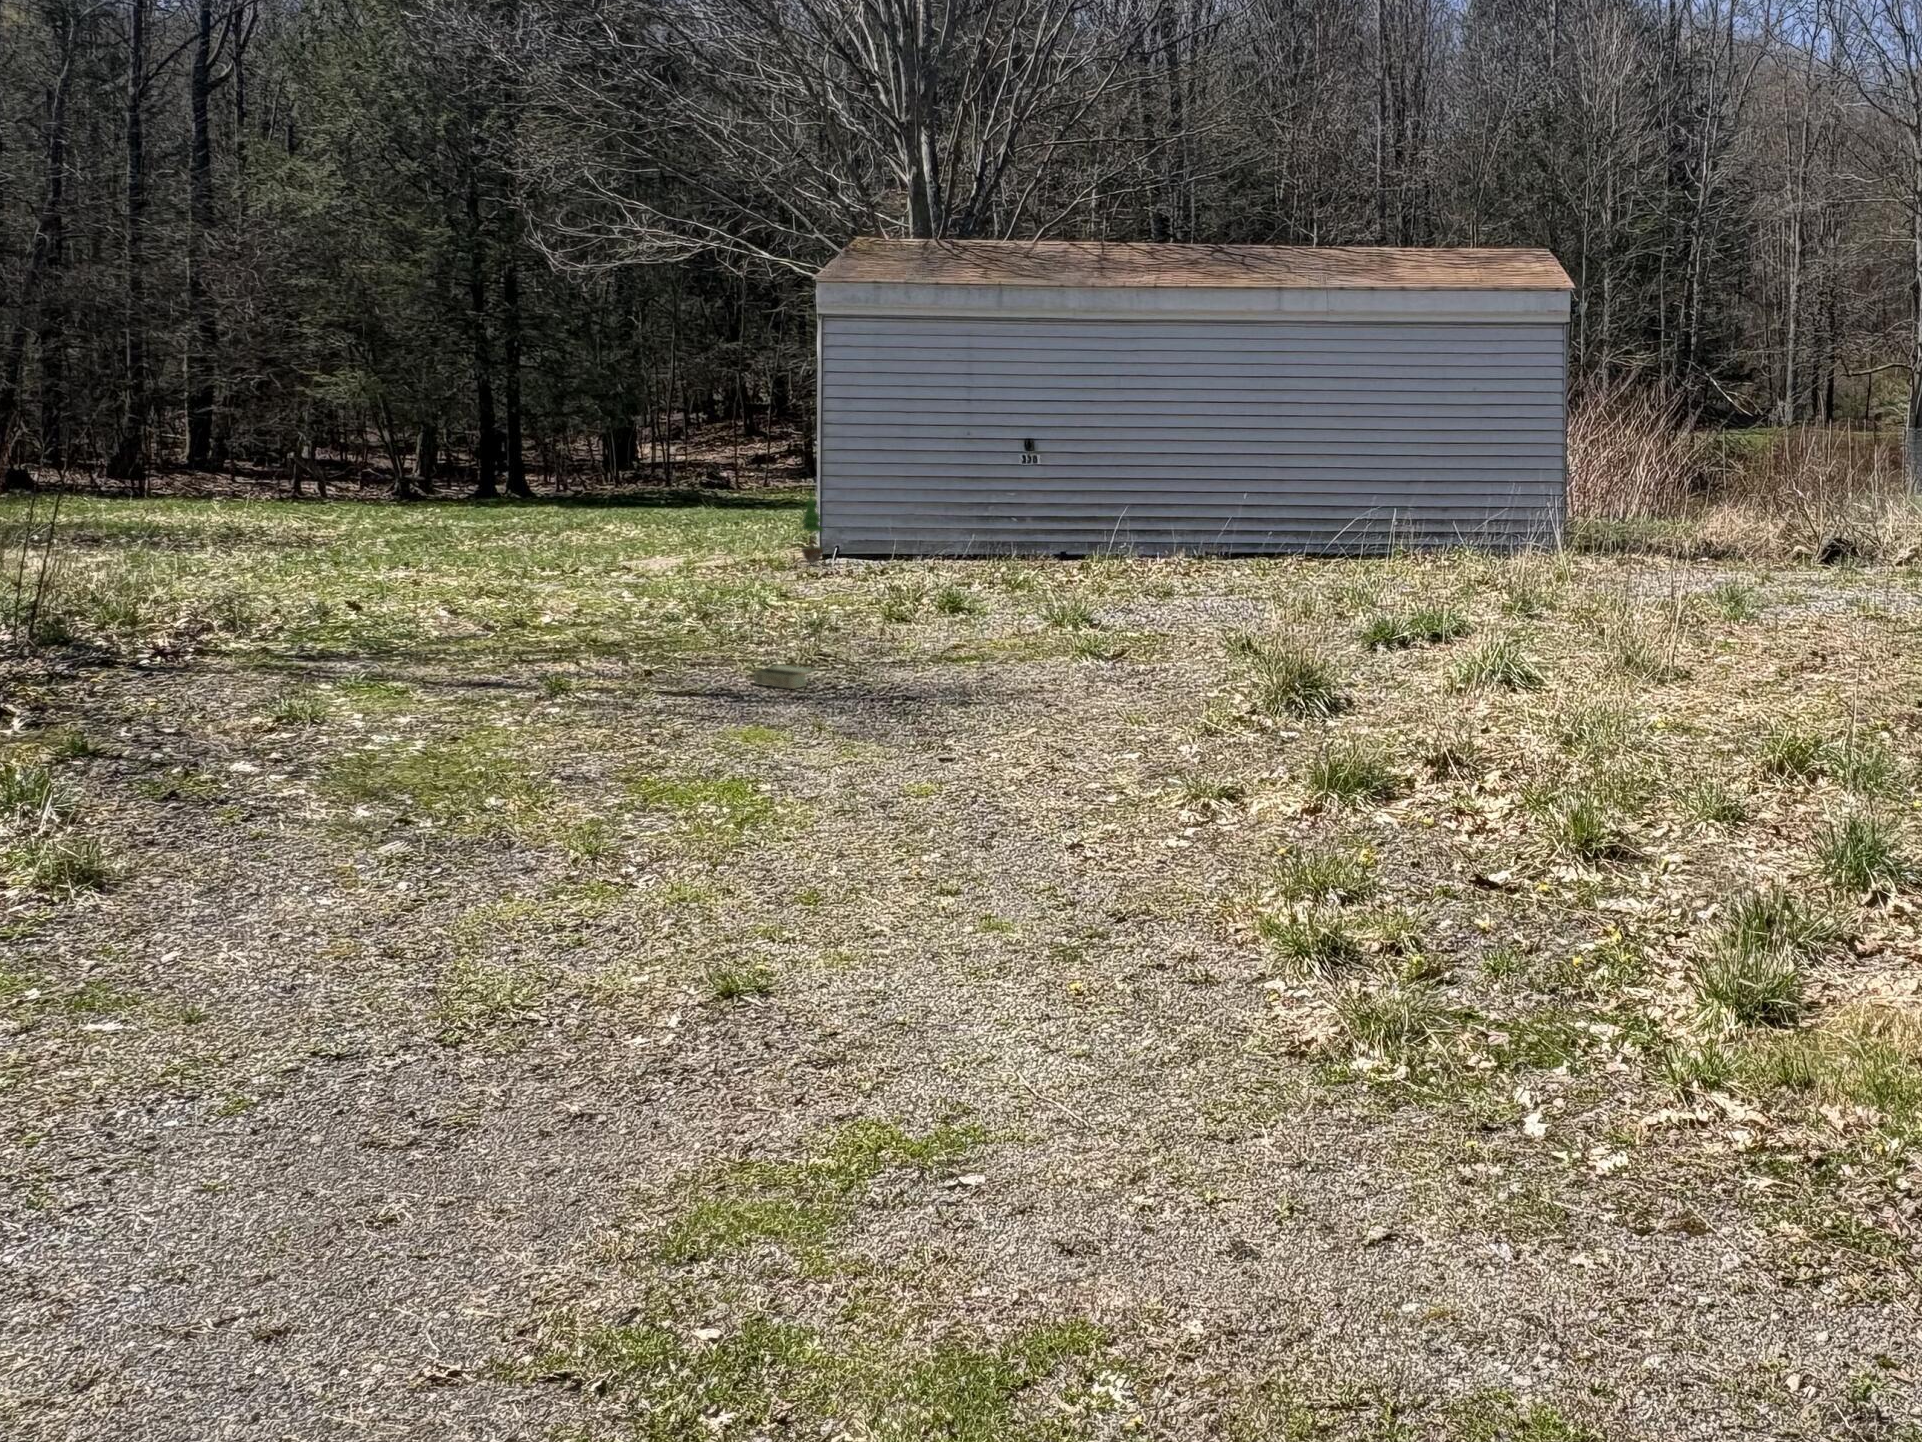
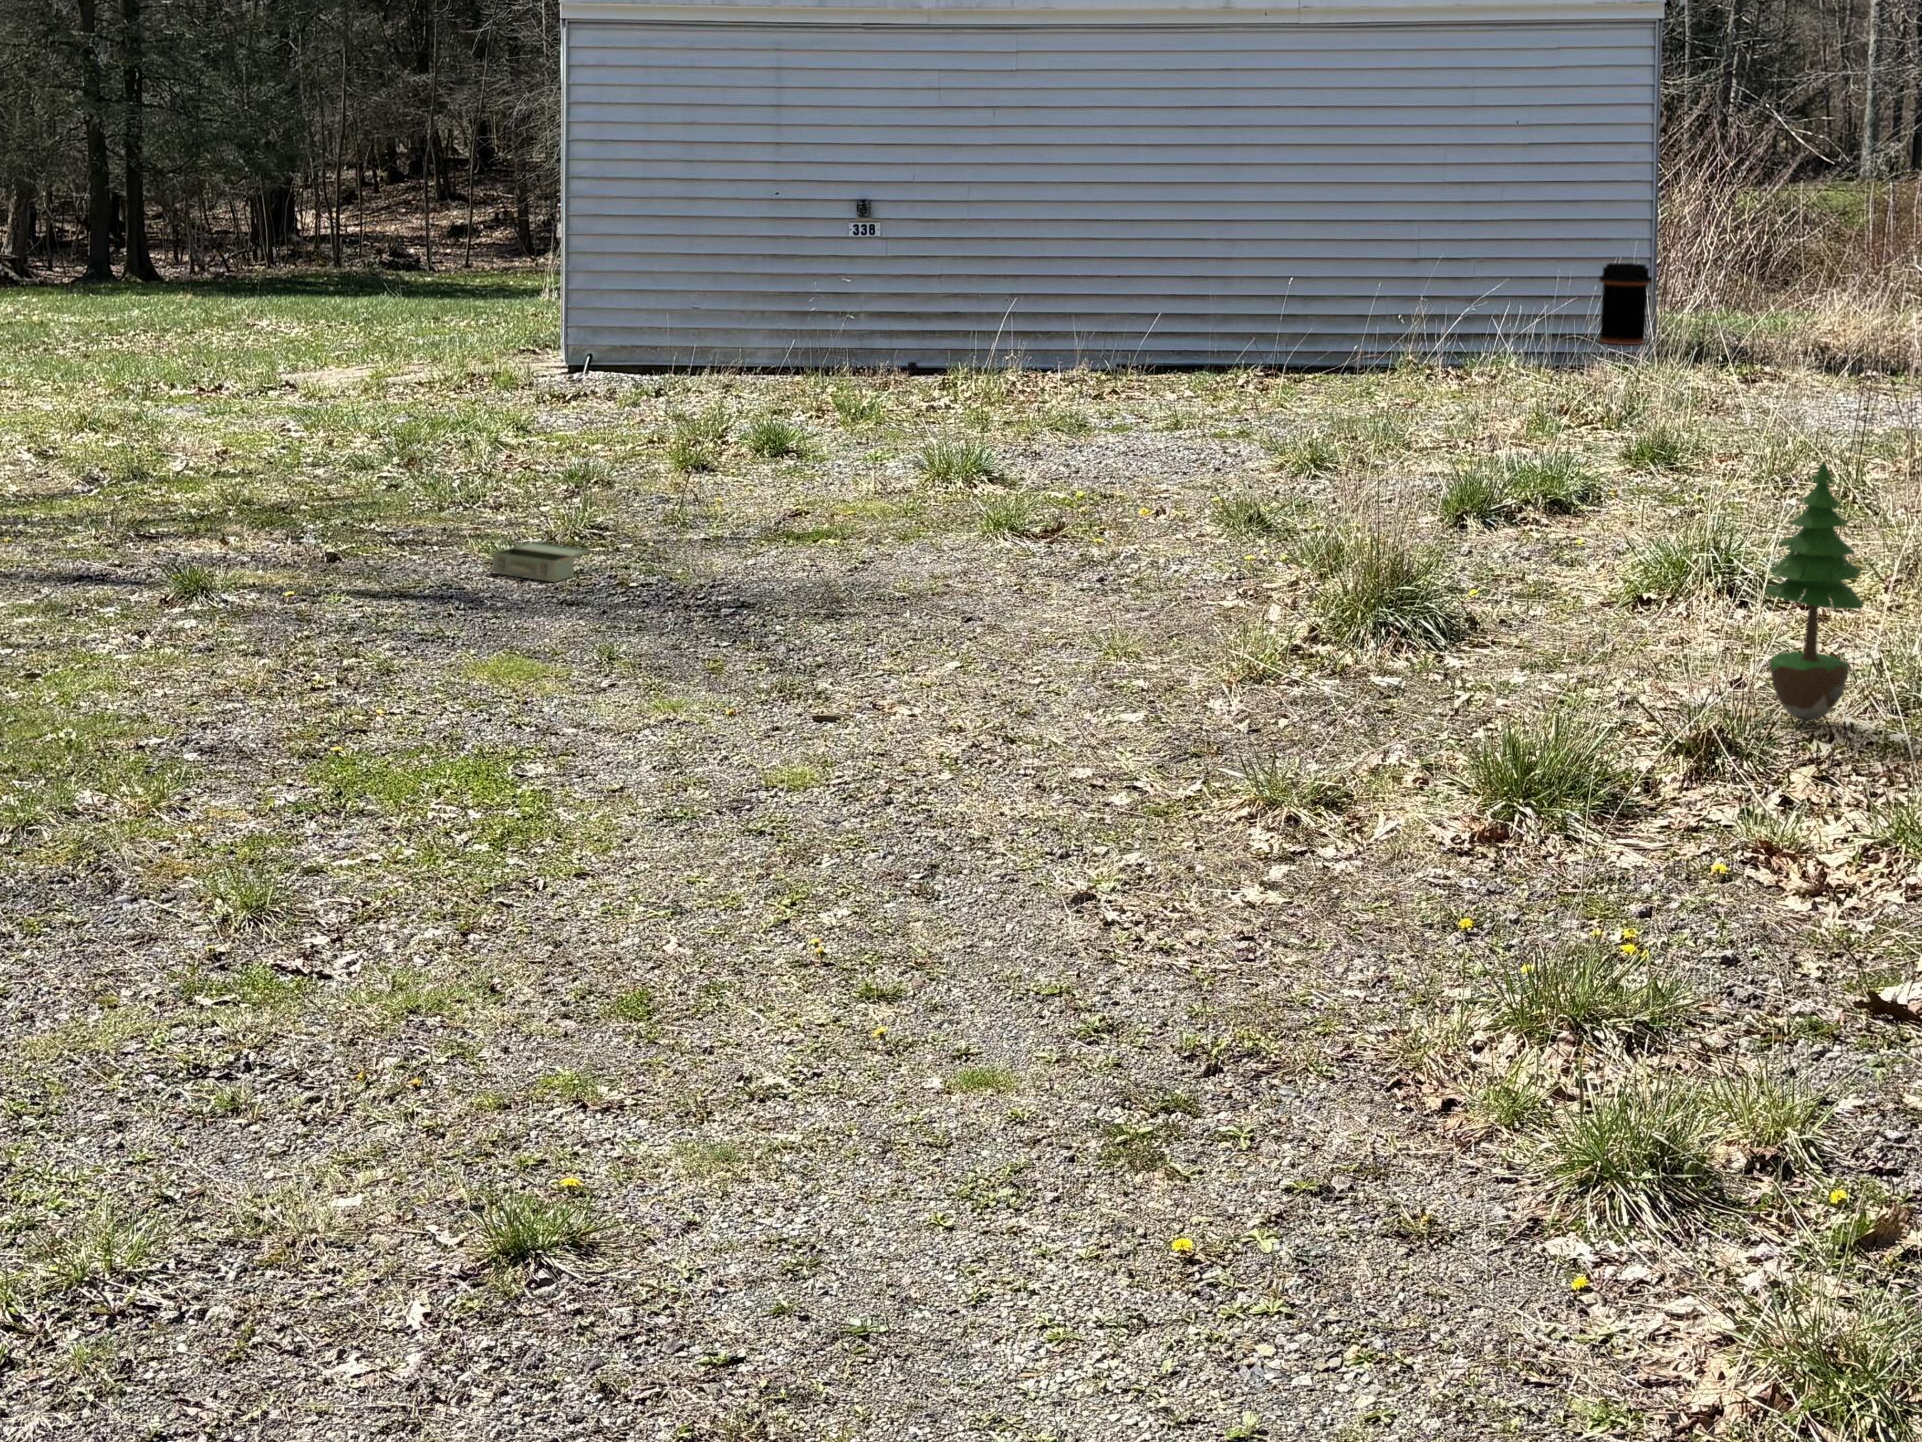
trash can: none [1540,486,1575,541] -> present [1599,263,1652,345]
potted tree: present [800,493,825,565] -> present [1765,461,1863,723]

